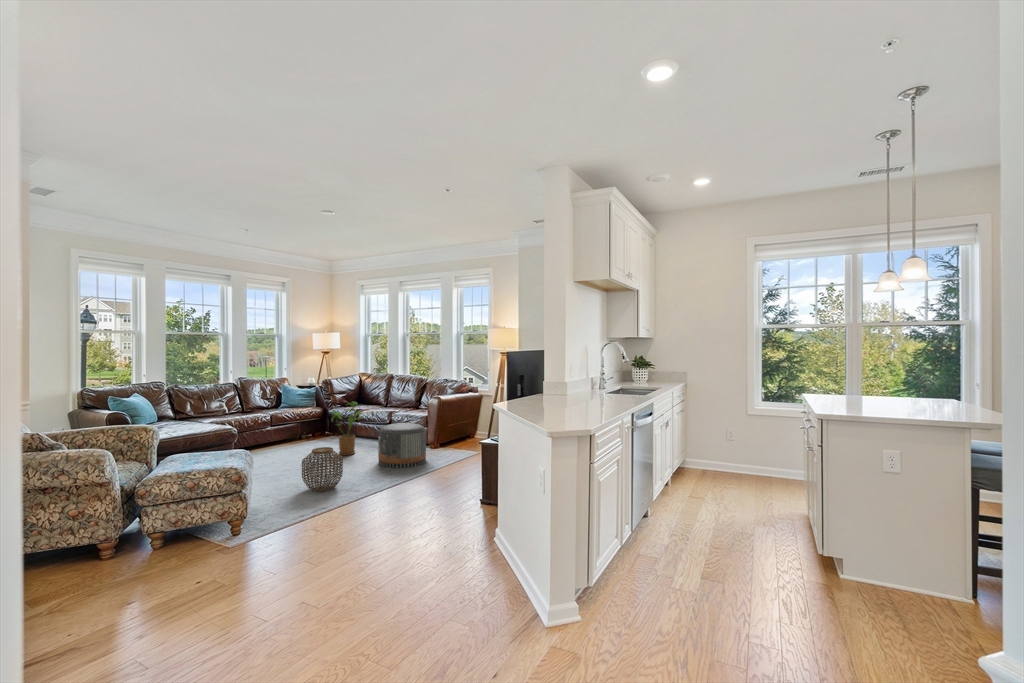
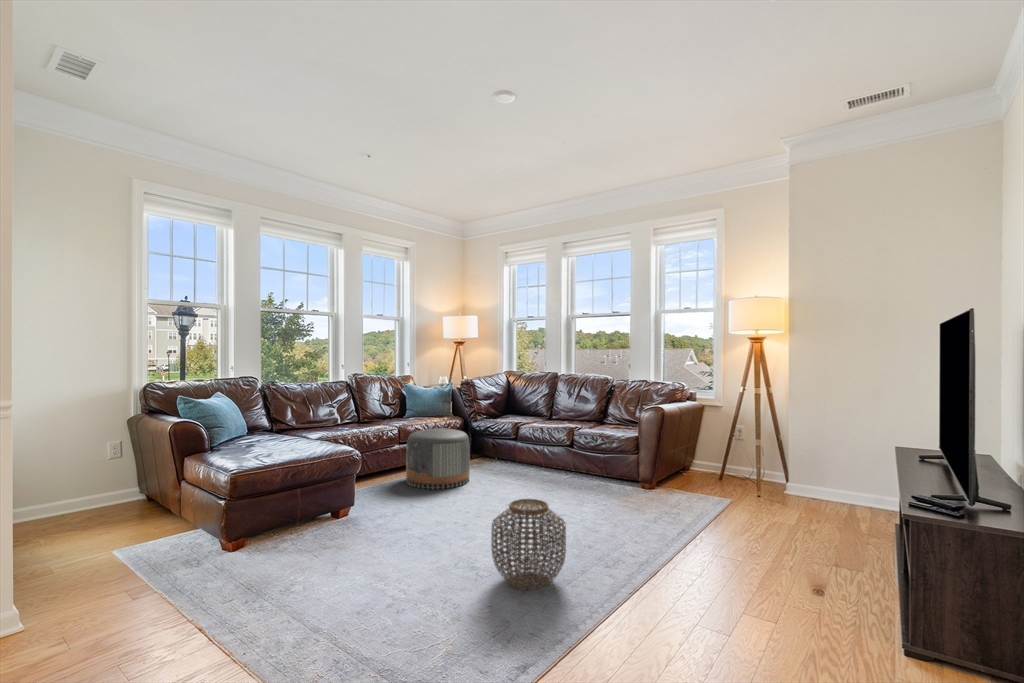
house plant: present [331,402,364,455] -> none [497,411,551,498]
pouf: present [378,423,426,468] -> present [406,428,470,489]

